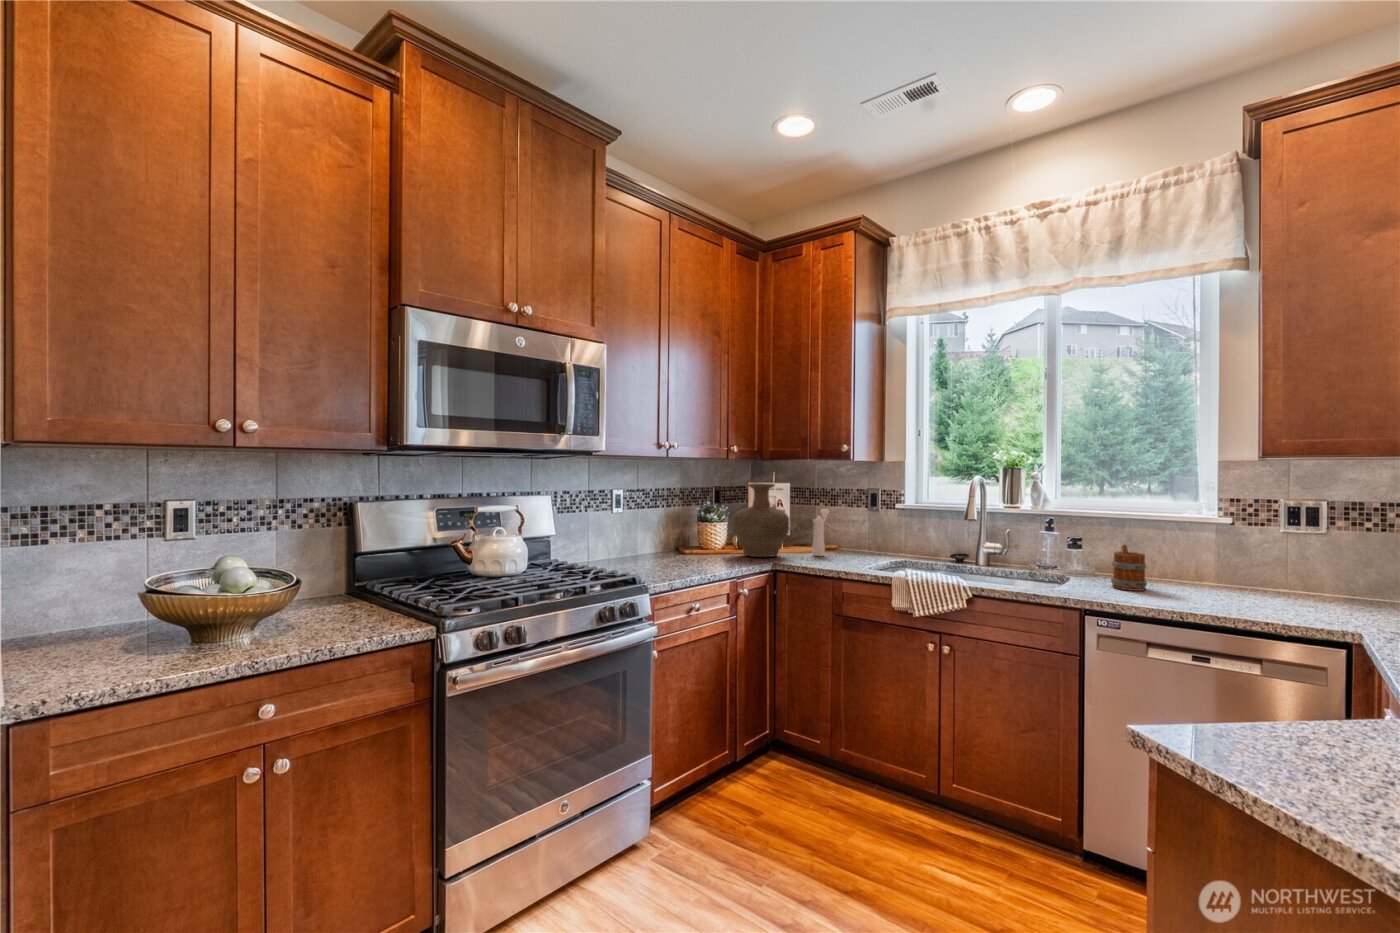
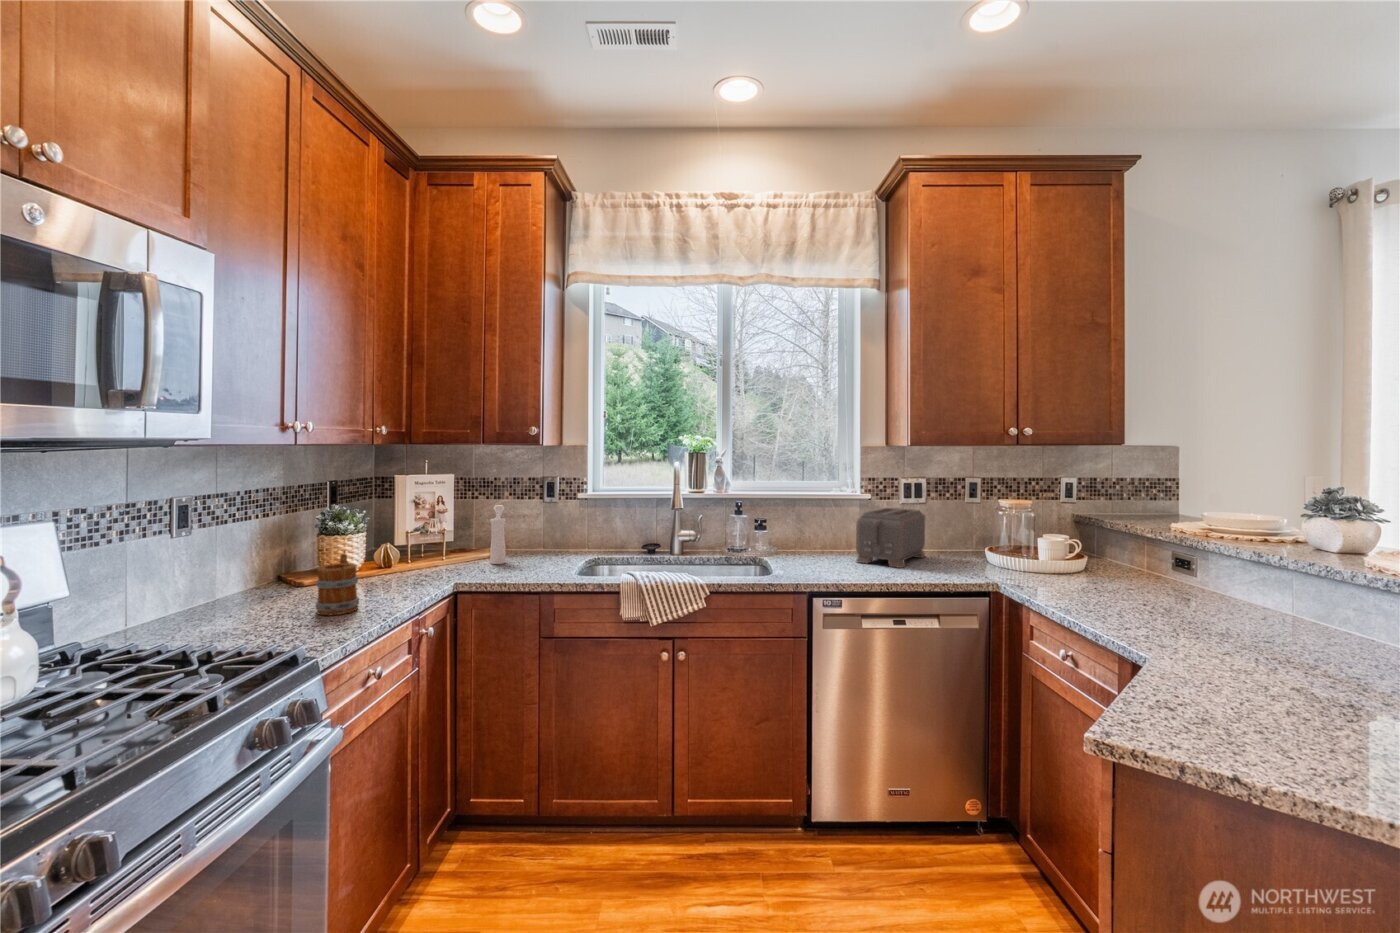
vase: present [733,483,789,557] -> none [384,477,466,576]
toaster: none [1186,533,1315,603] -> present [856,508,925,568]
mug: present [1111,545,1147,591] -> present [315,554,359,615]

